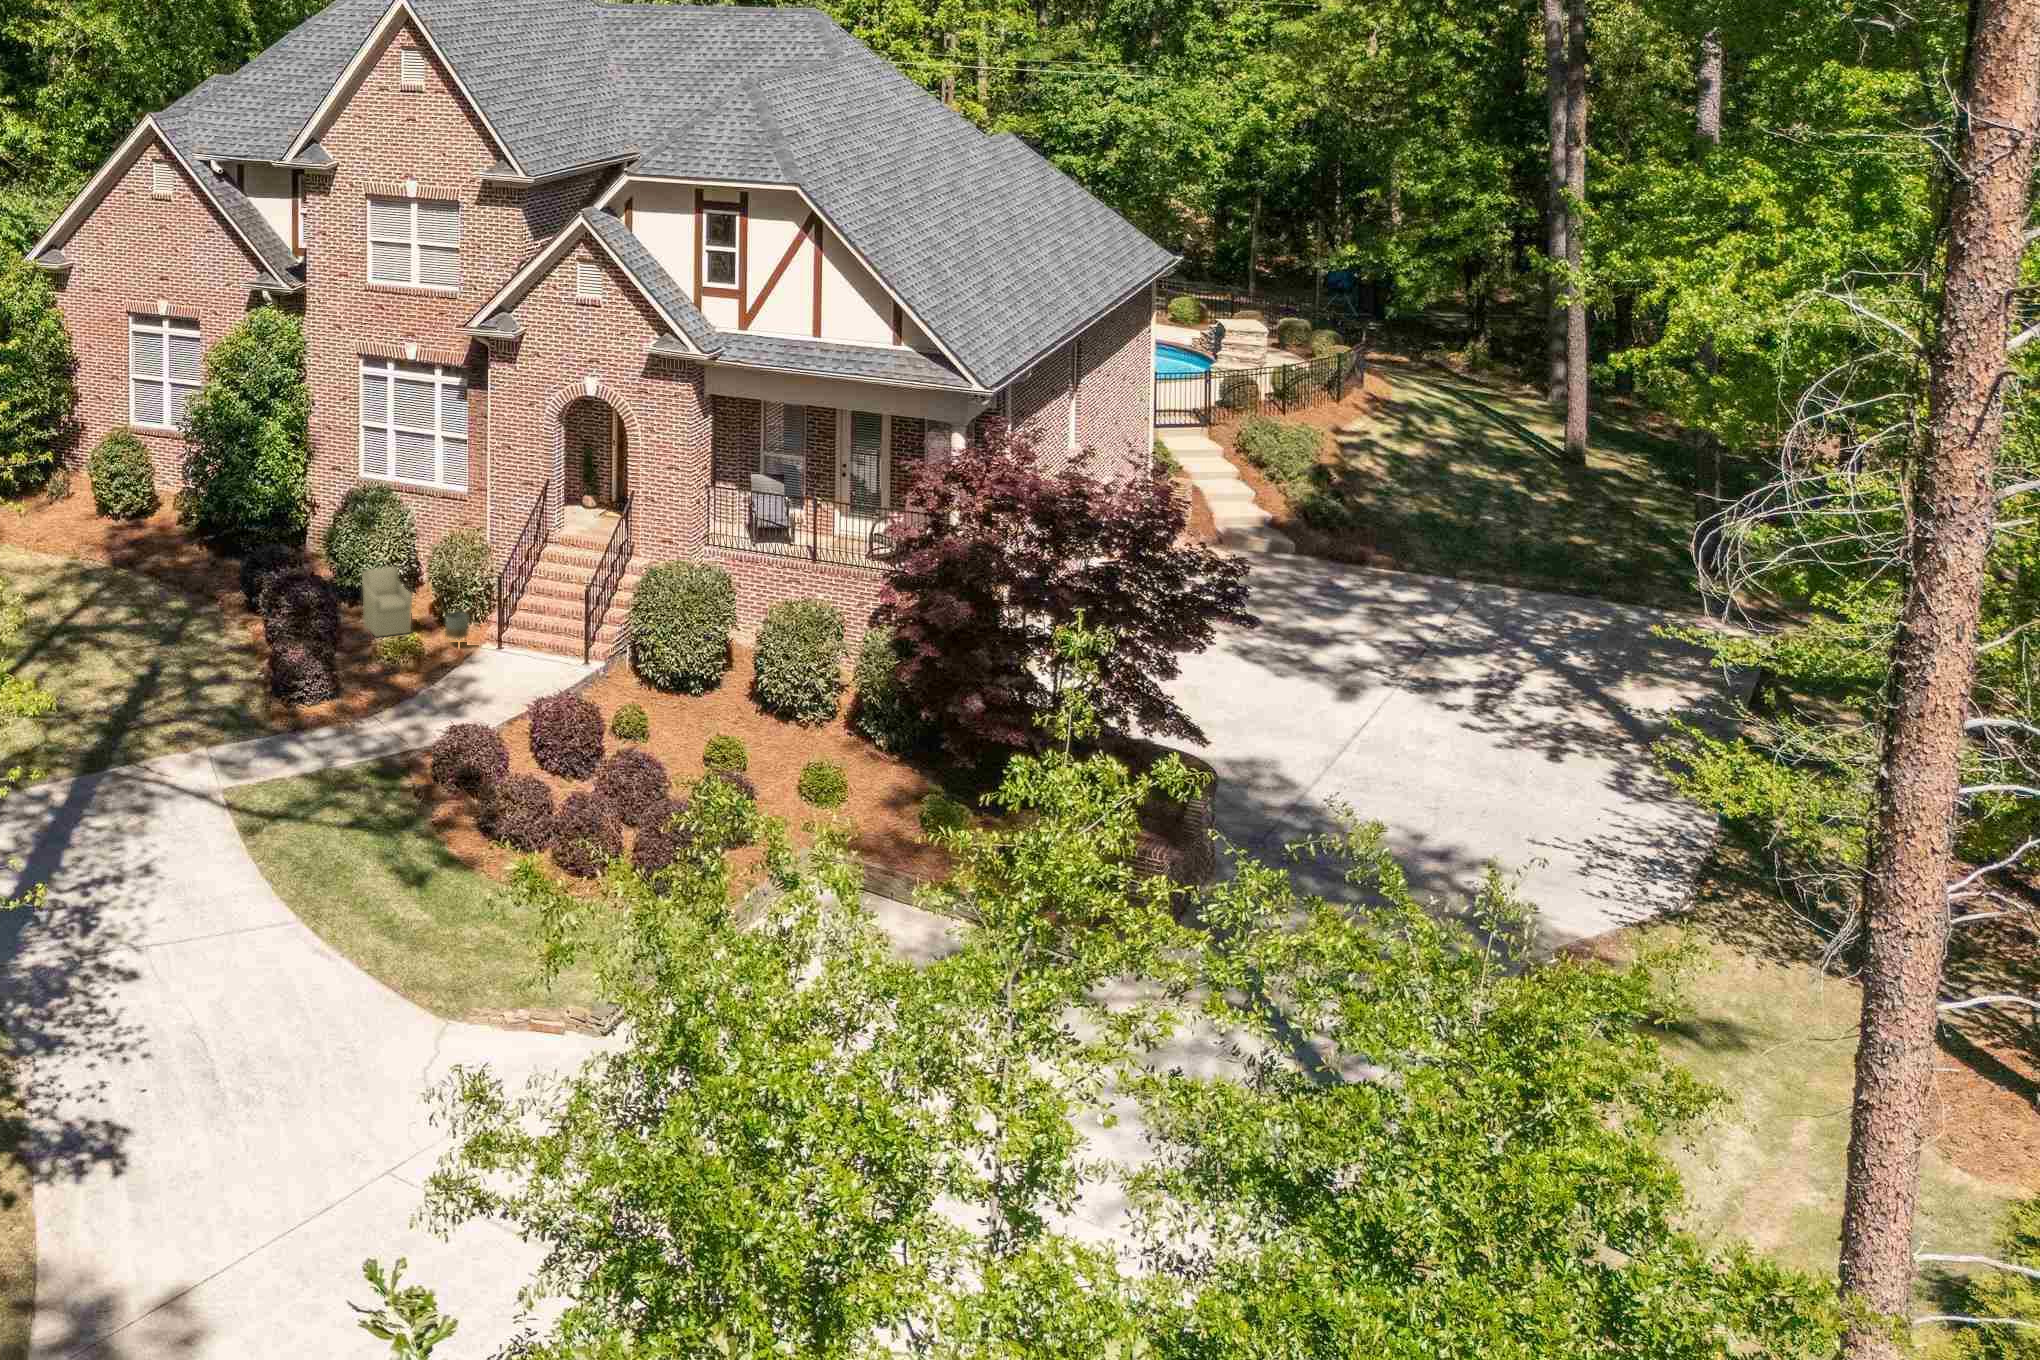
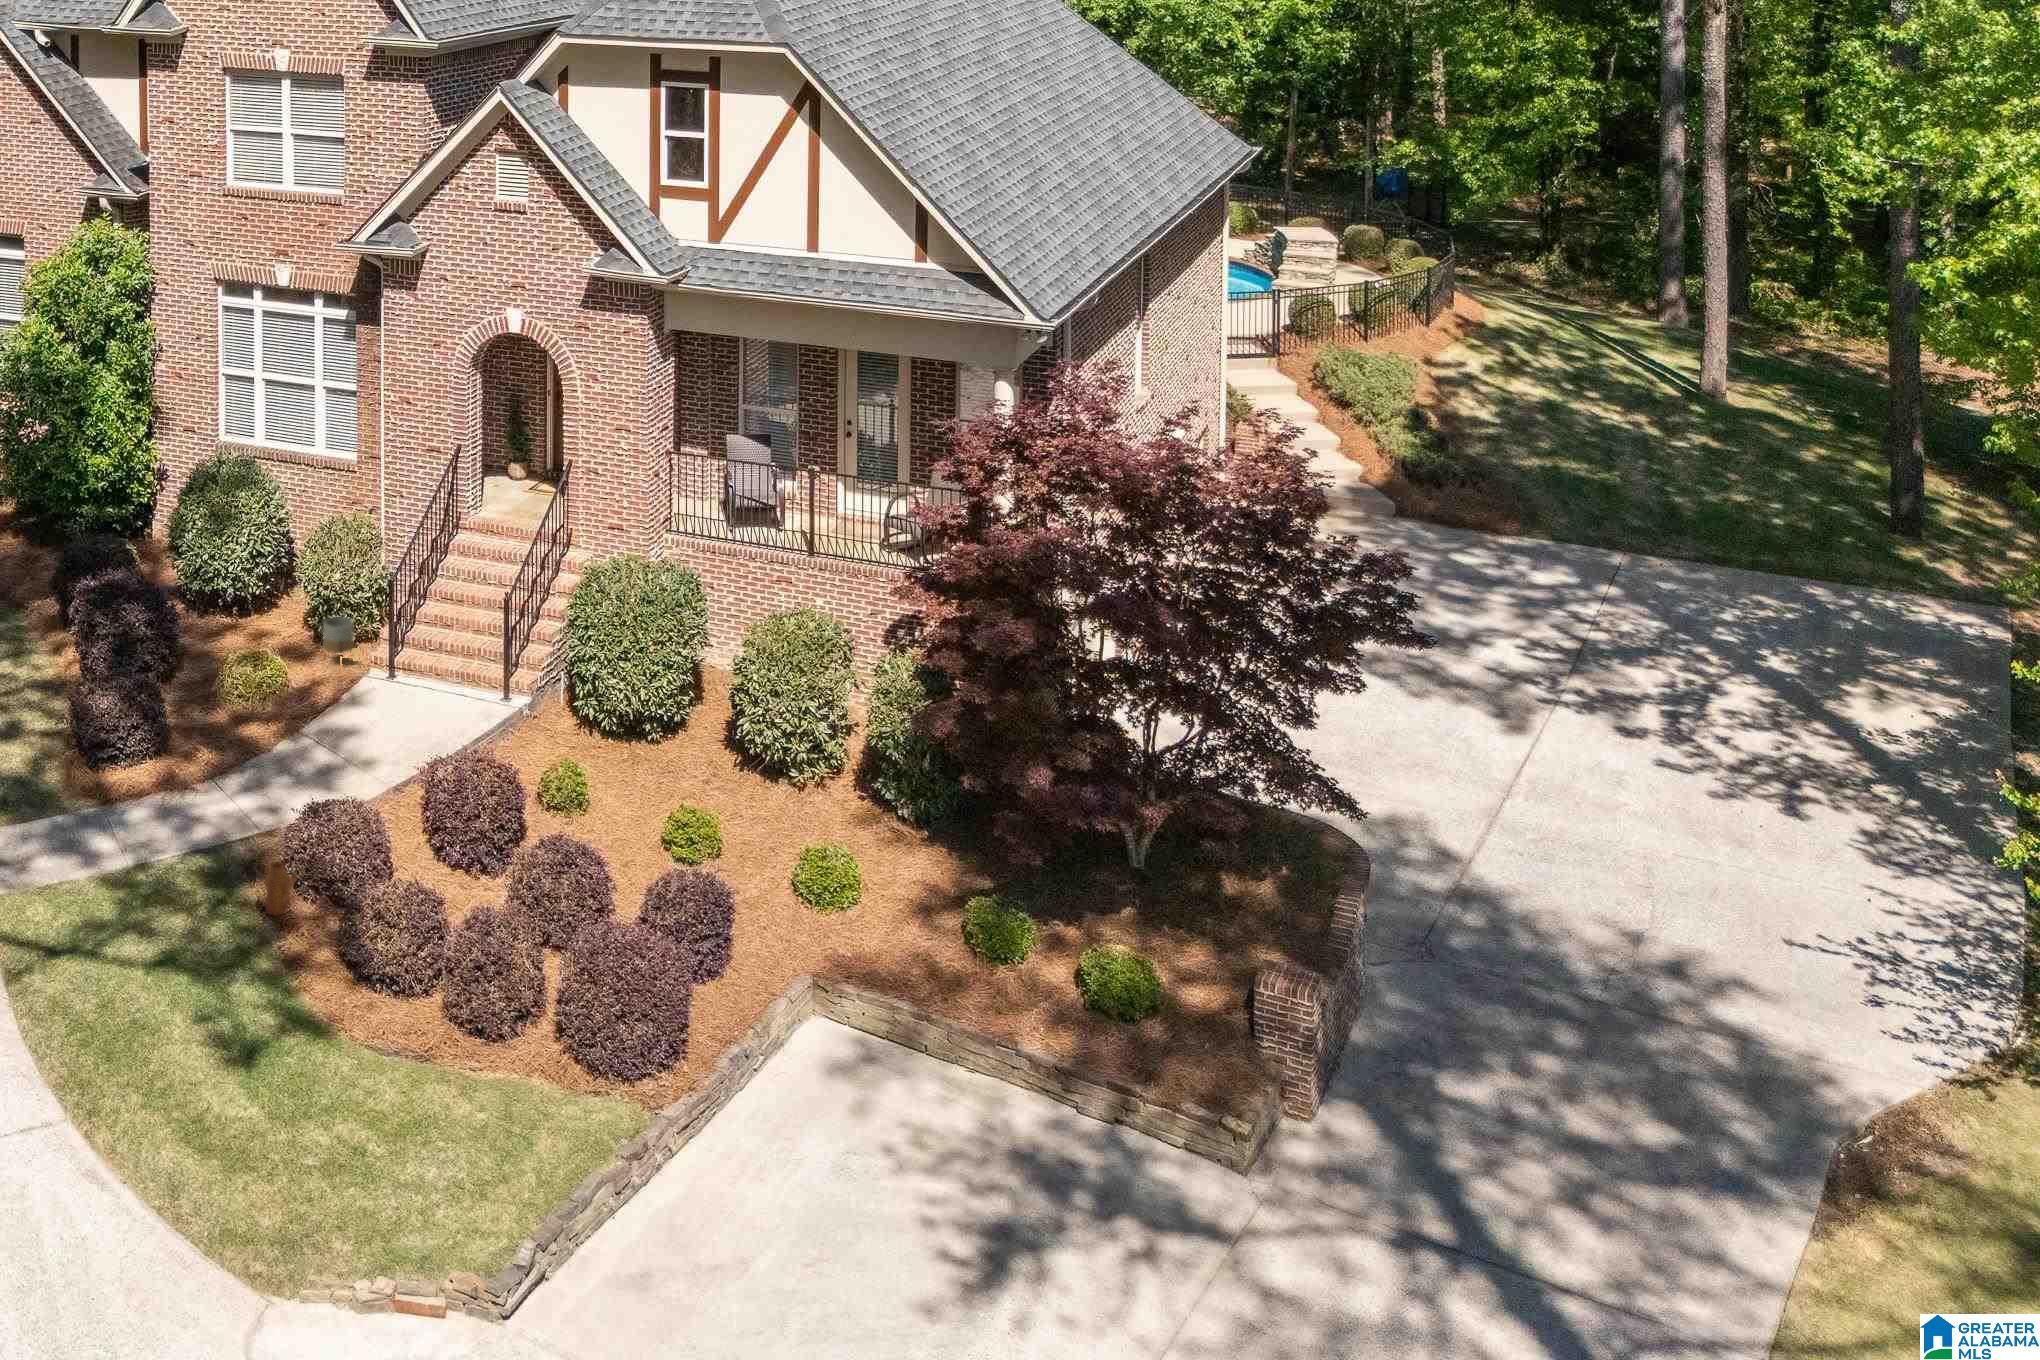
chair: present [362,567,412,637] -> none [216,556,281,650]
watering can: none [422,769,445,807] -> present [266,861,296,916]

